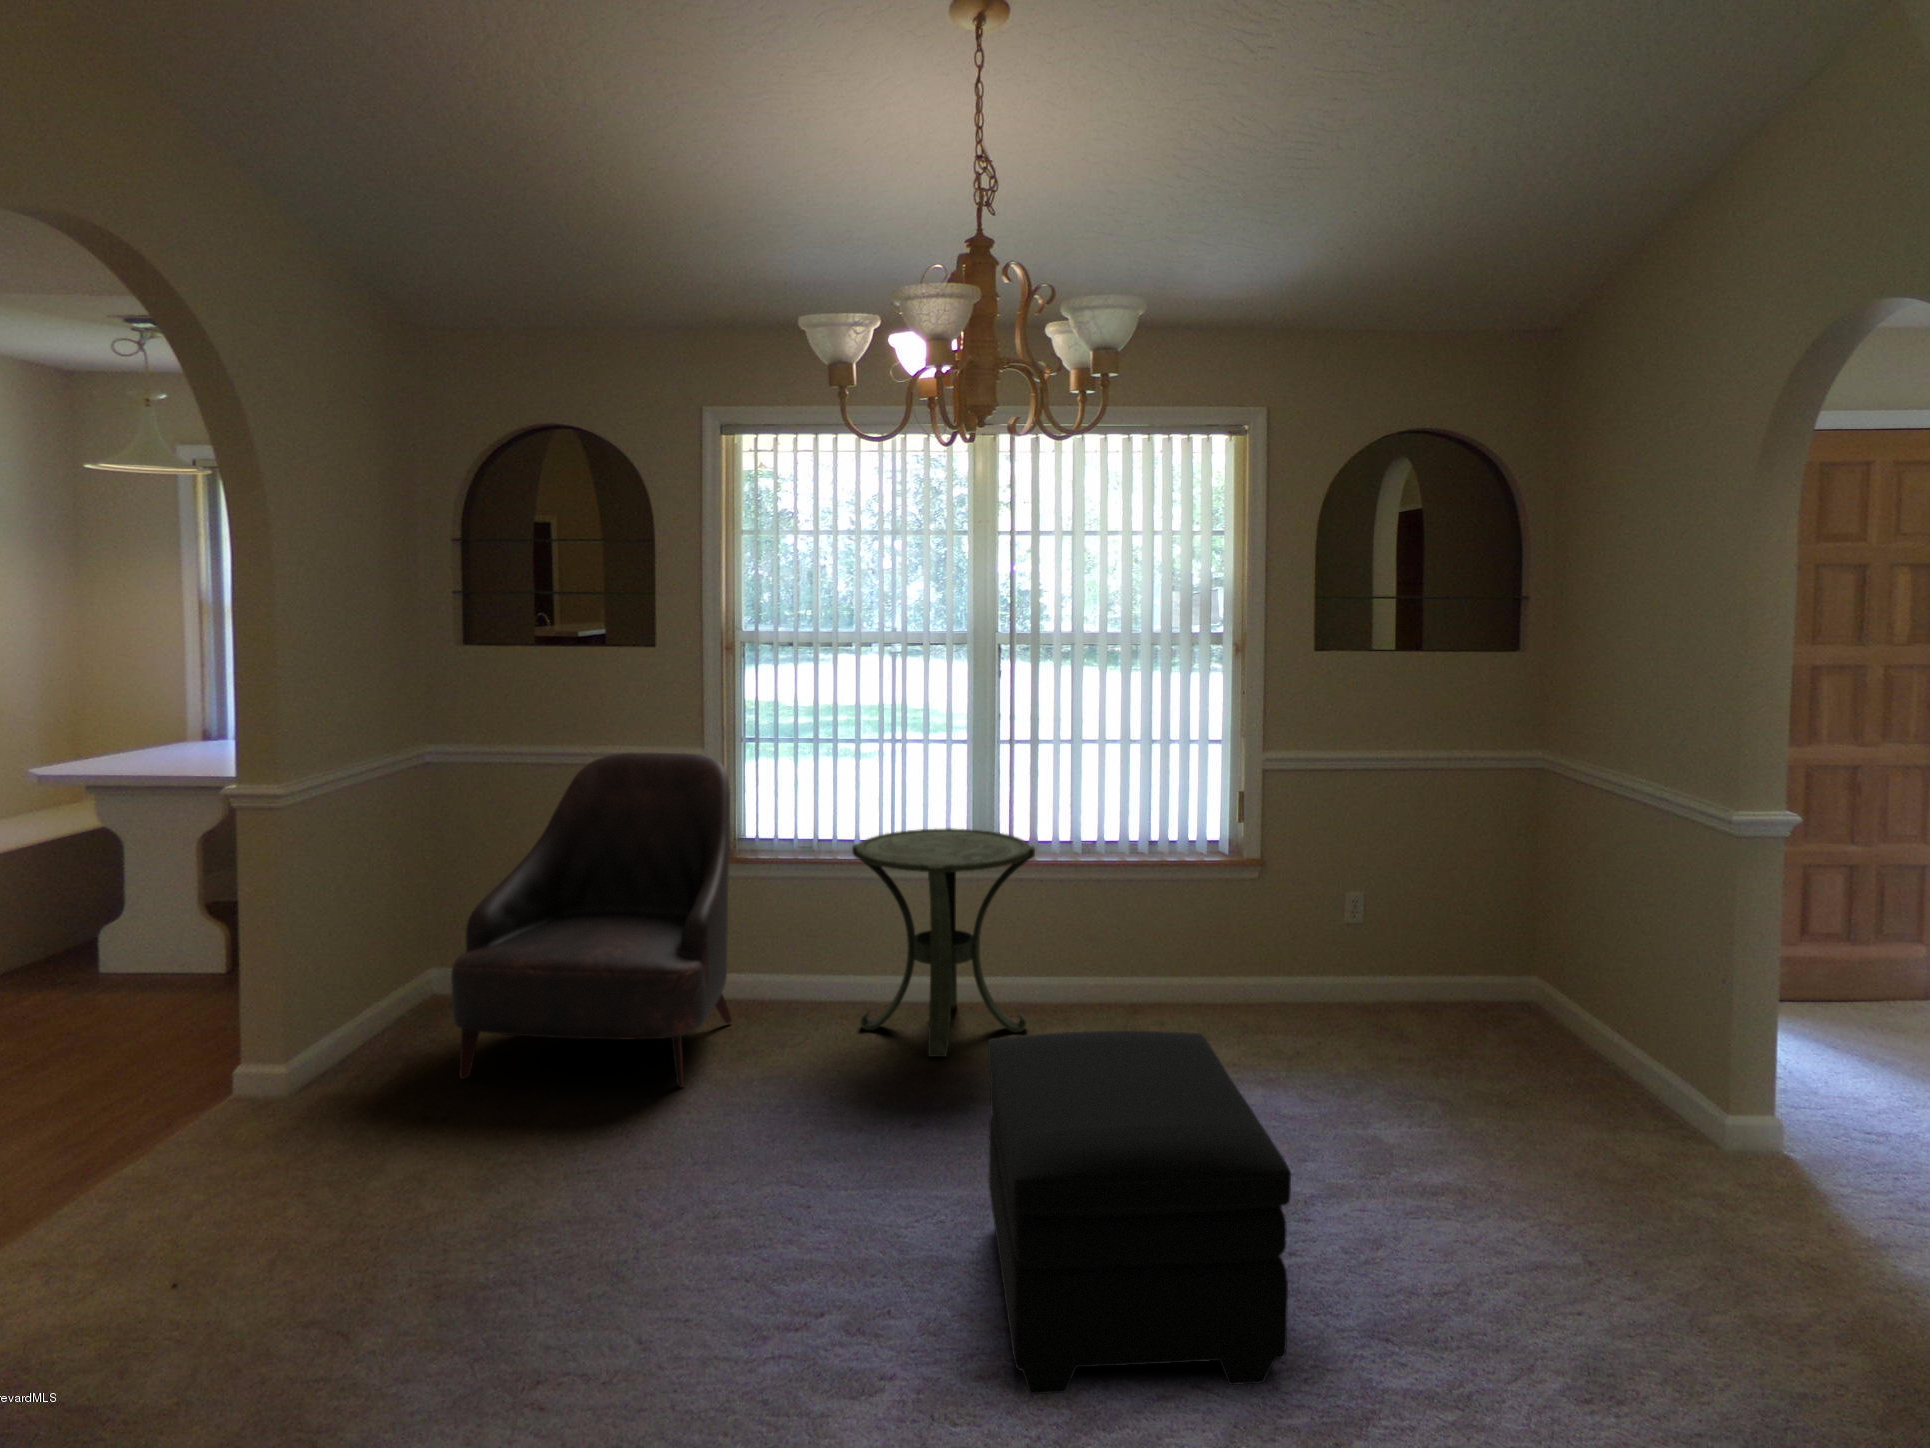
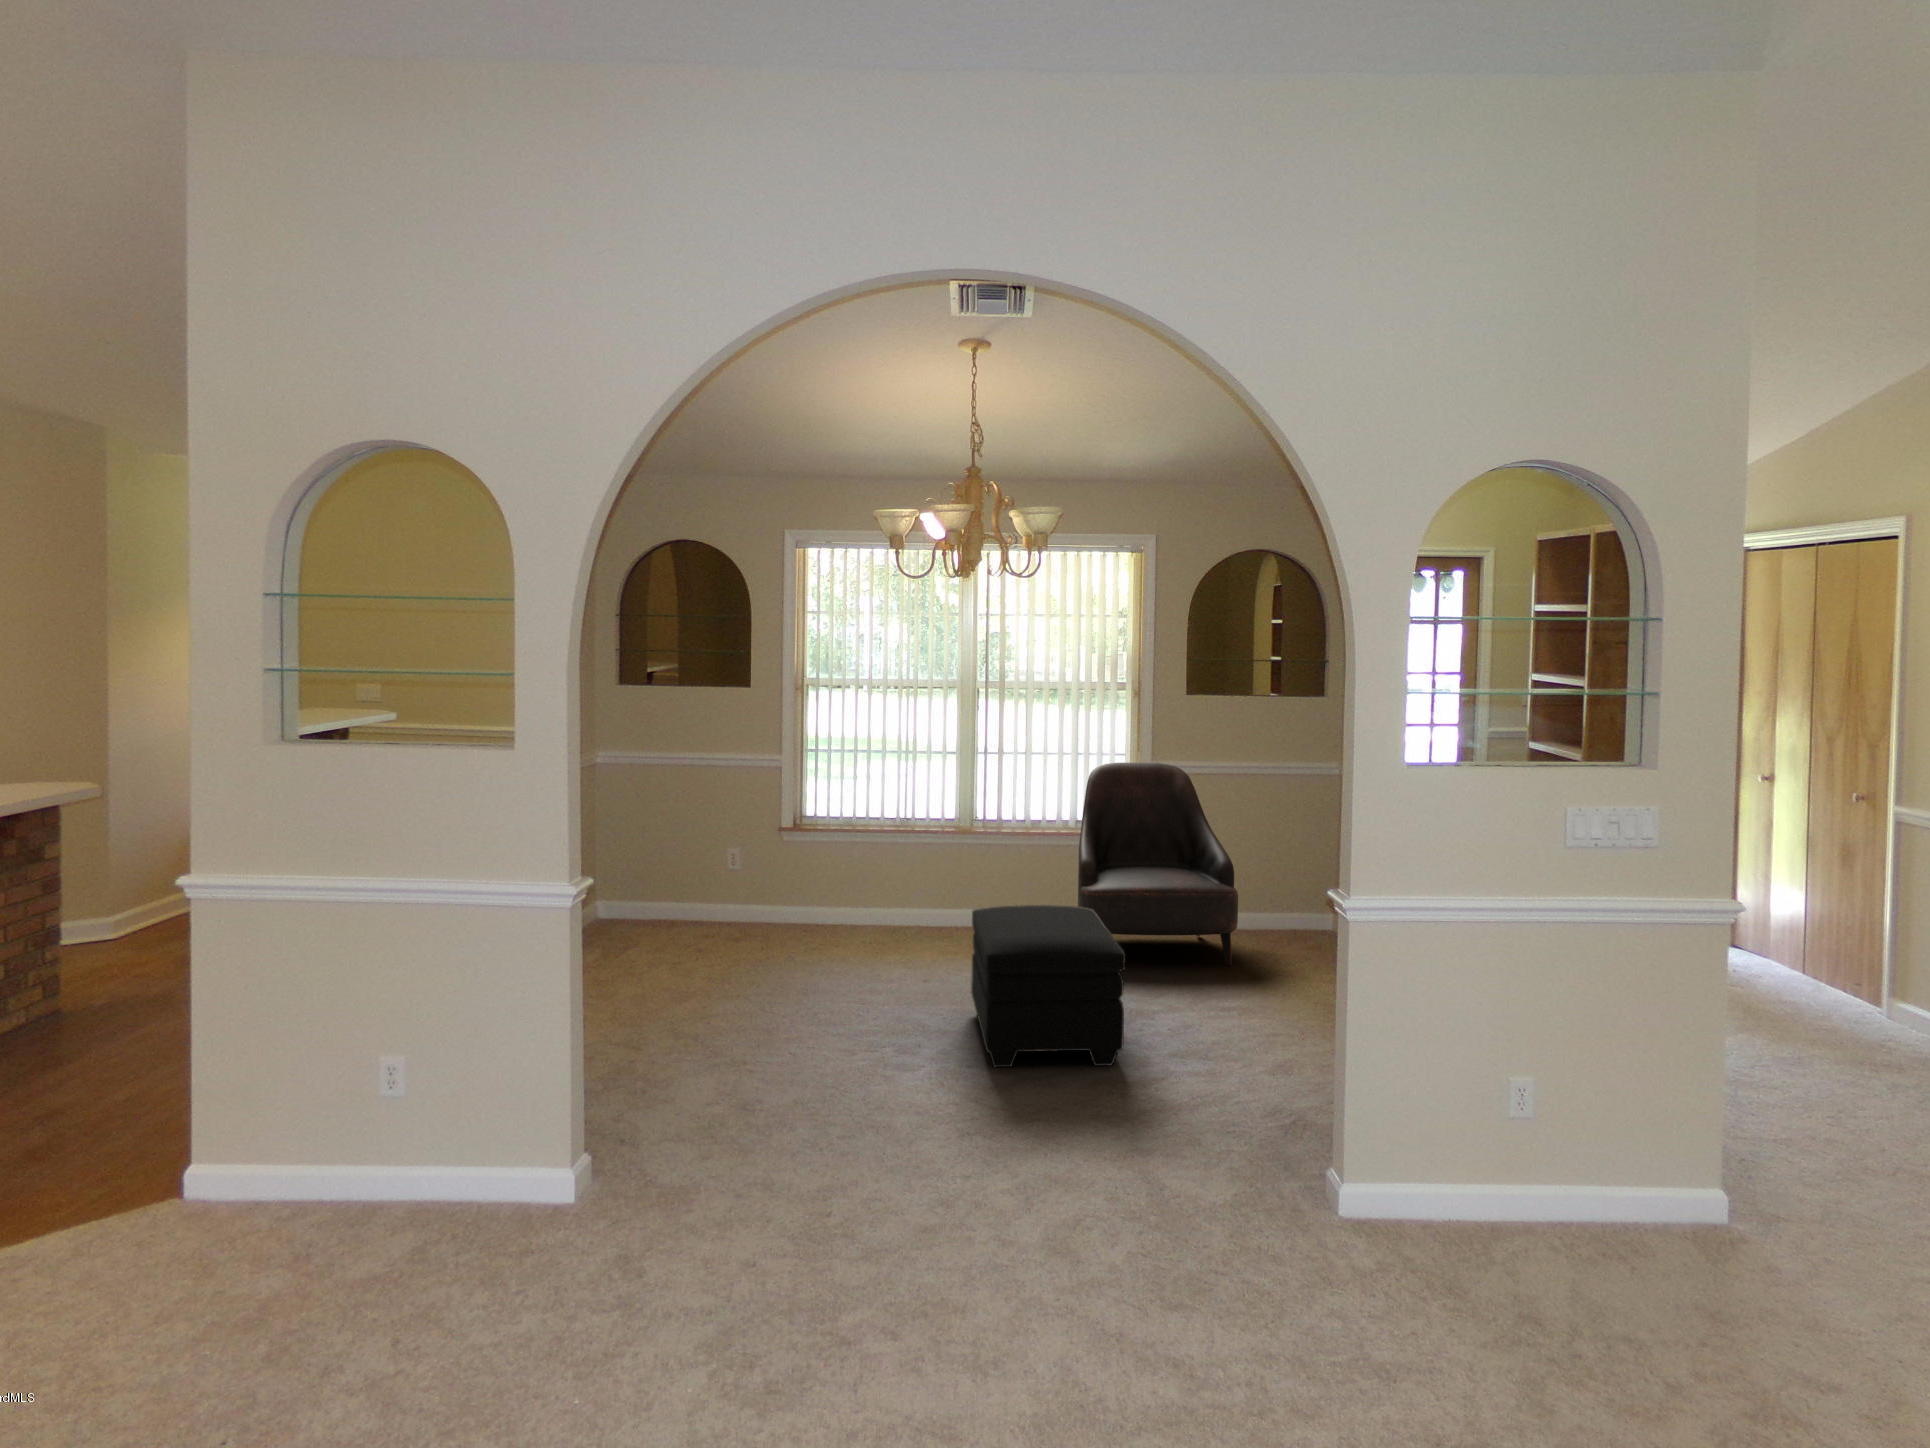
armchair: present [451,753,732,1088] -> present [1078,763,1238,965]
side table: present [852,828,1035,1057] -> none [883,809,1000,950]

